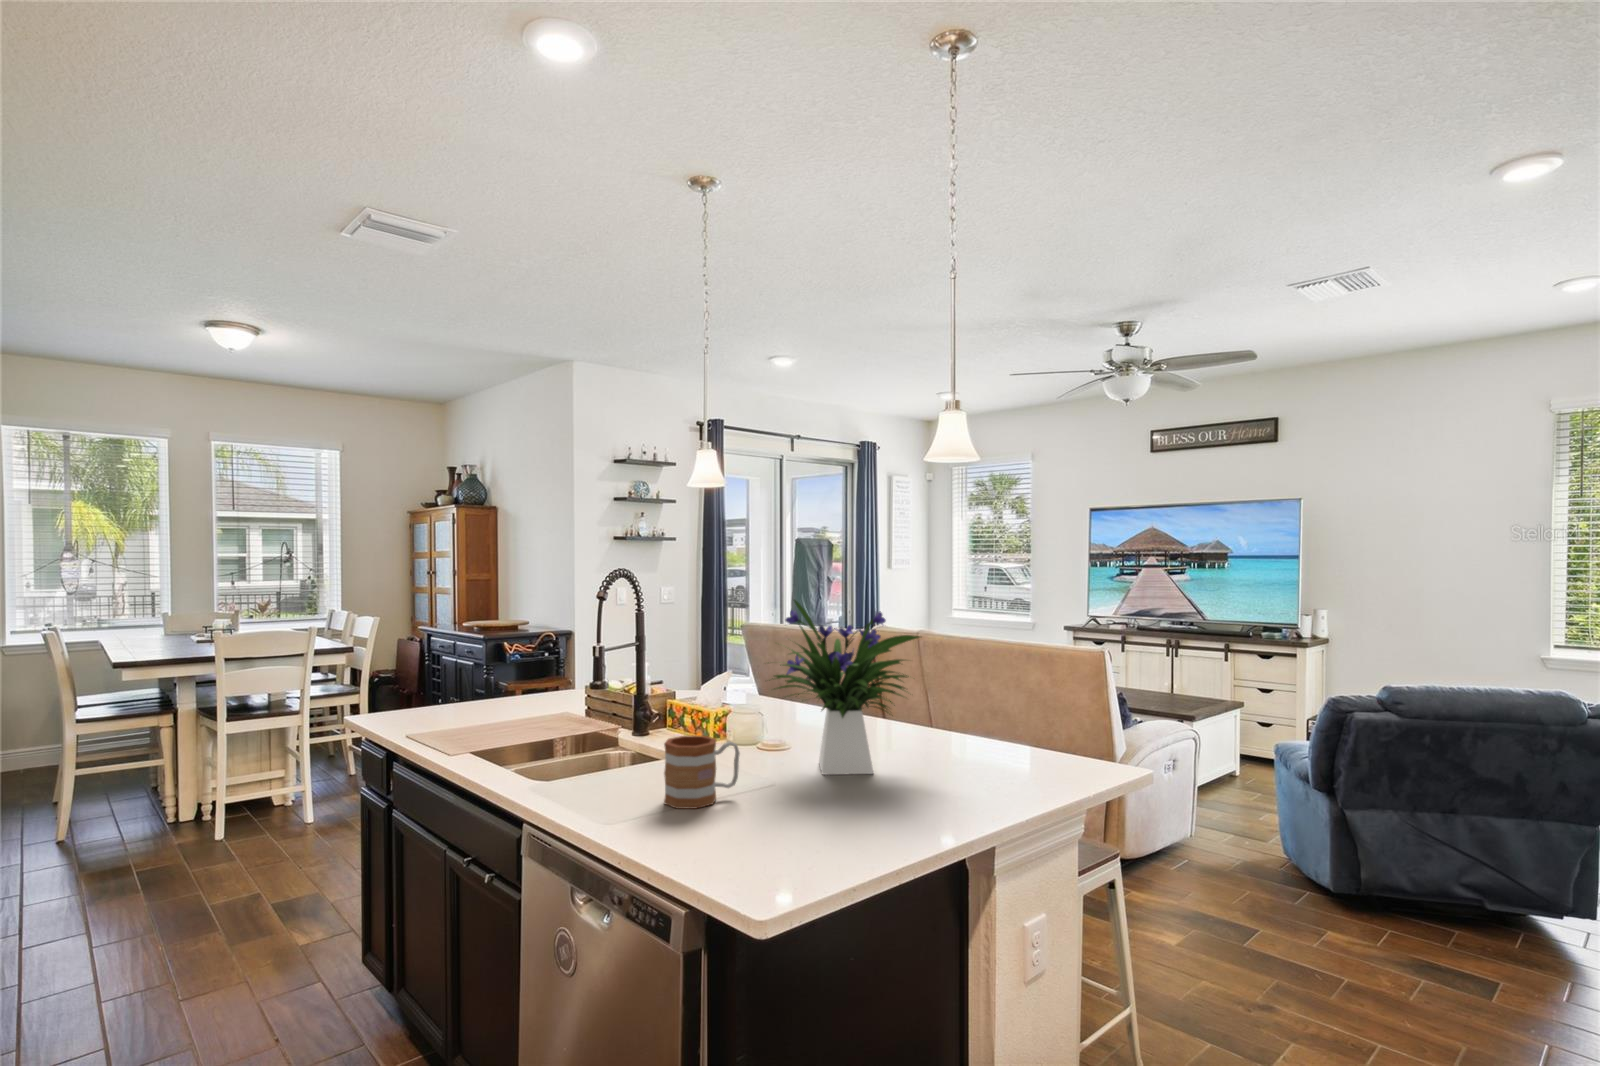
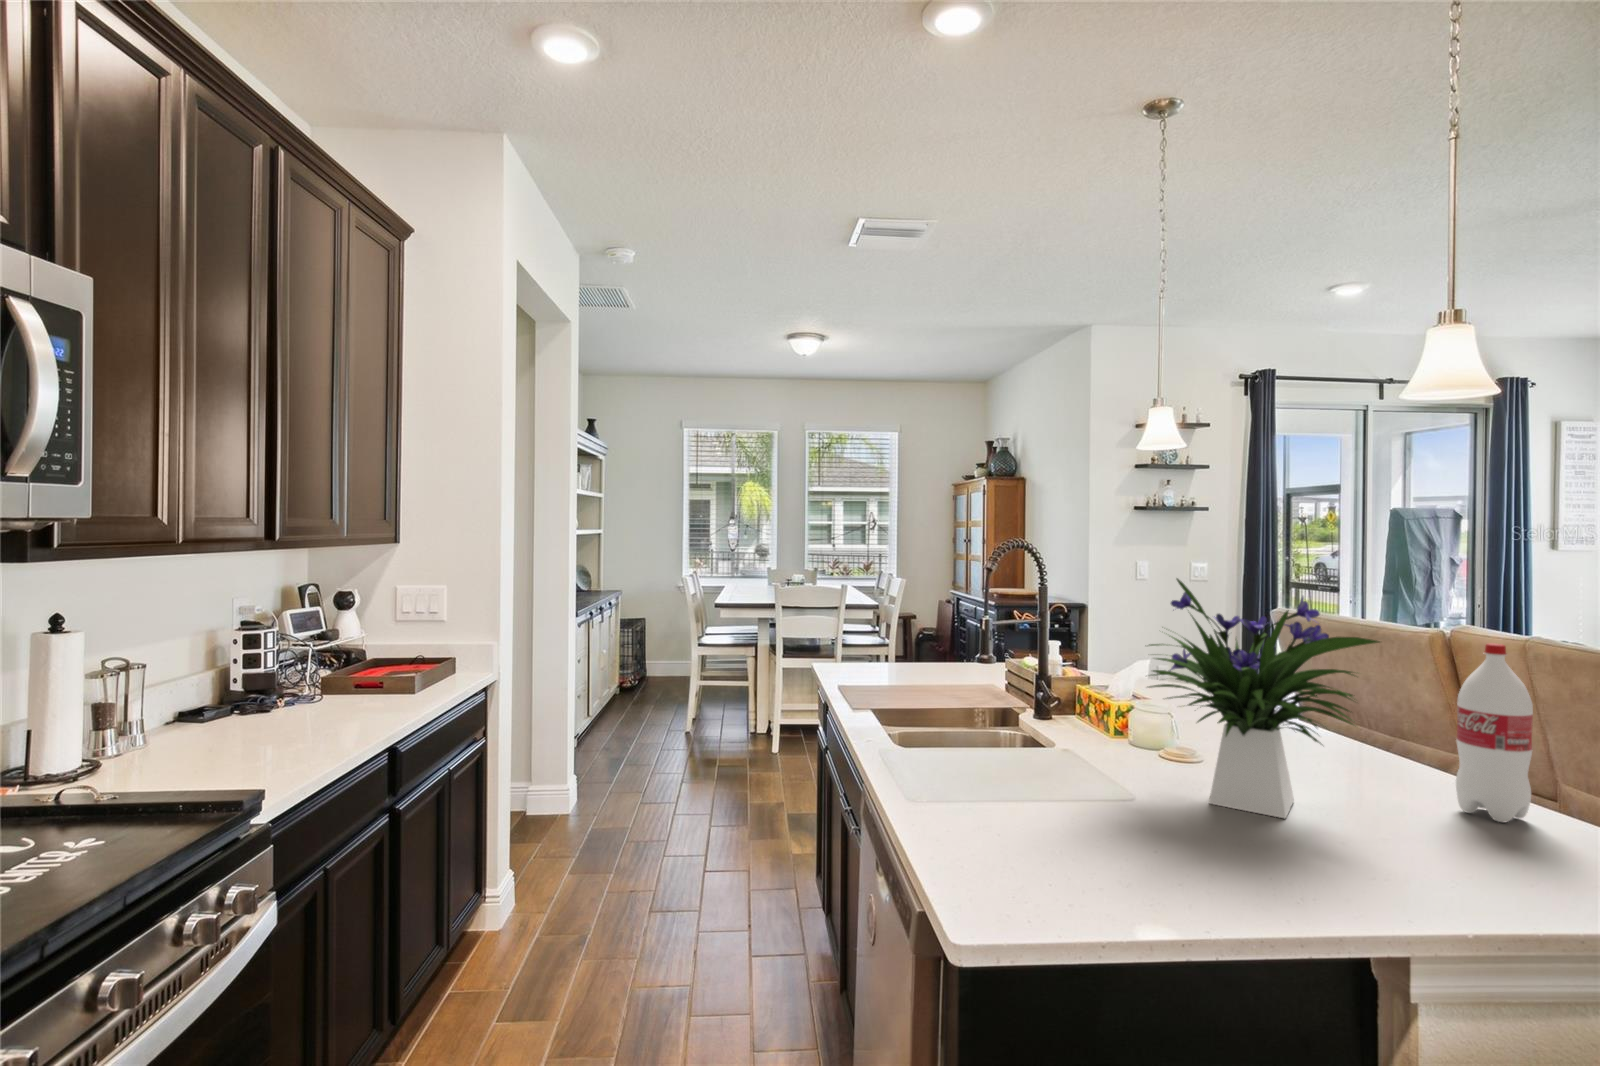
bottle: none [948,633,988,751] -> present [1456,643,1533,822]
mug: present [664,735,740,809] -> none [982,724,1074,808]

